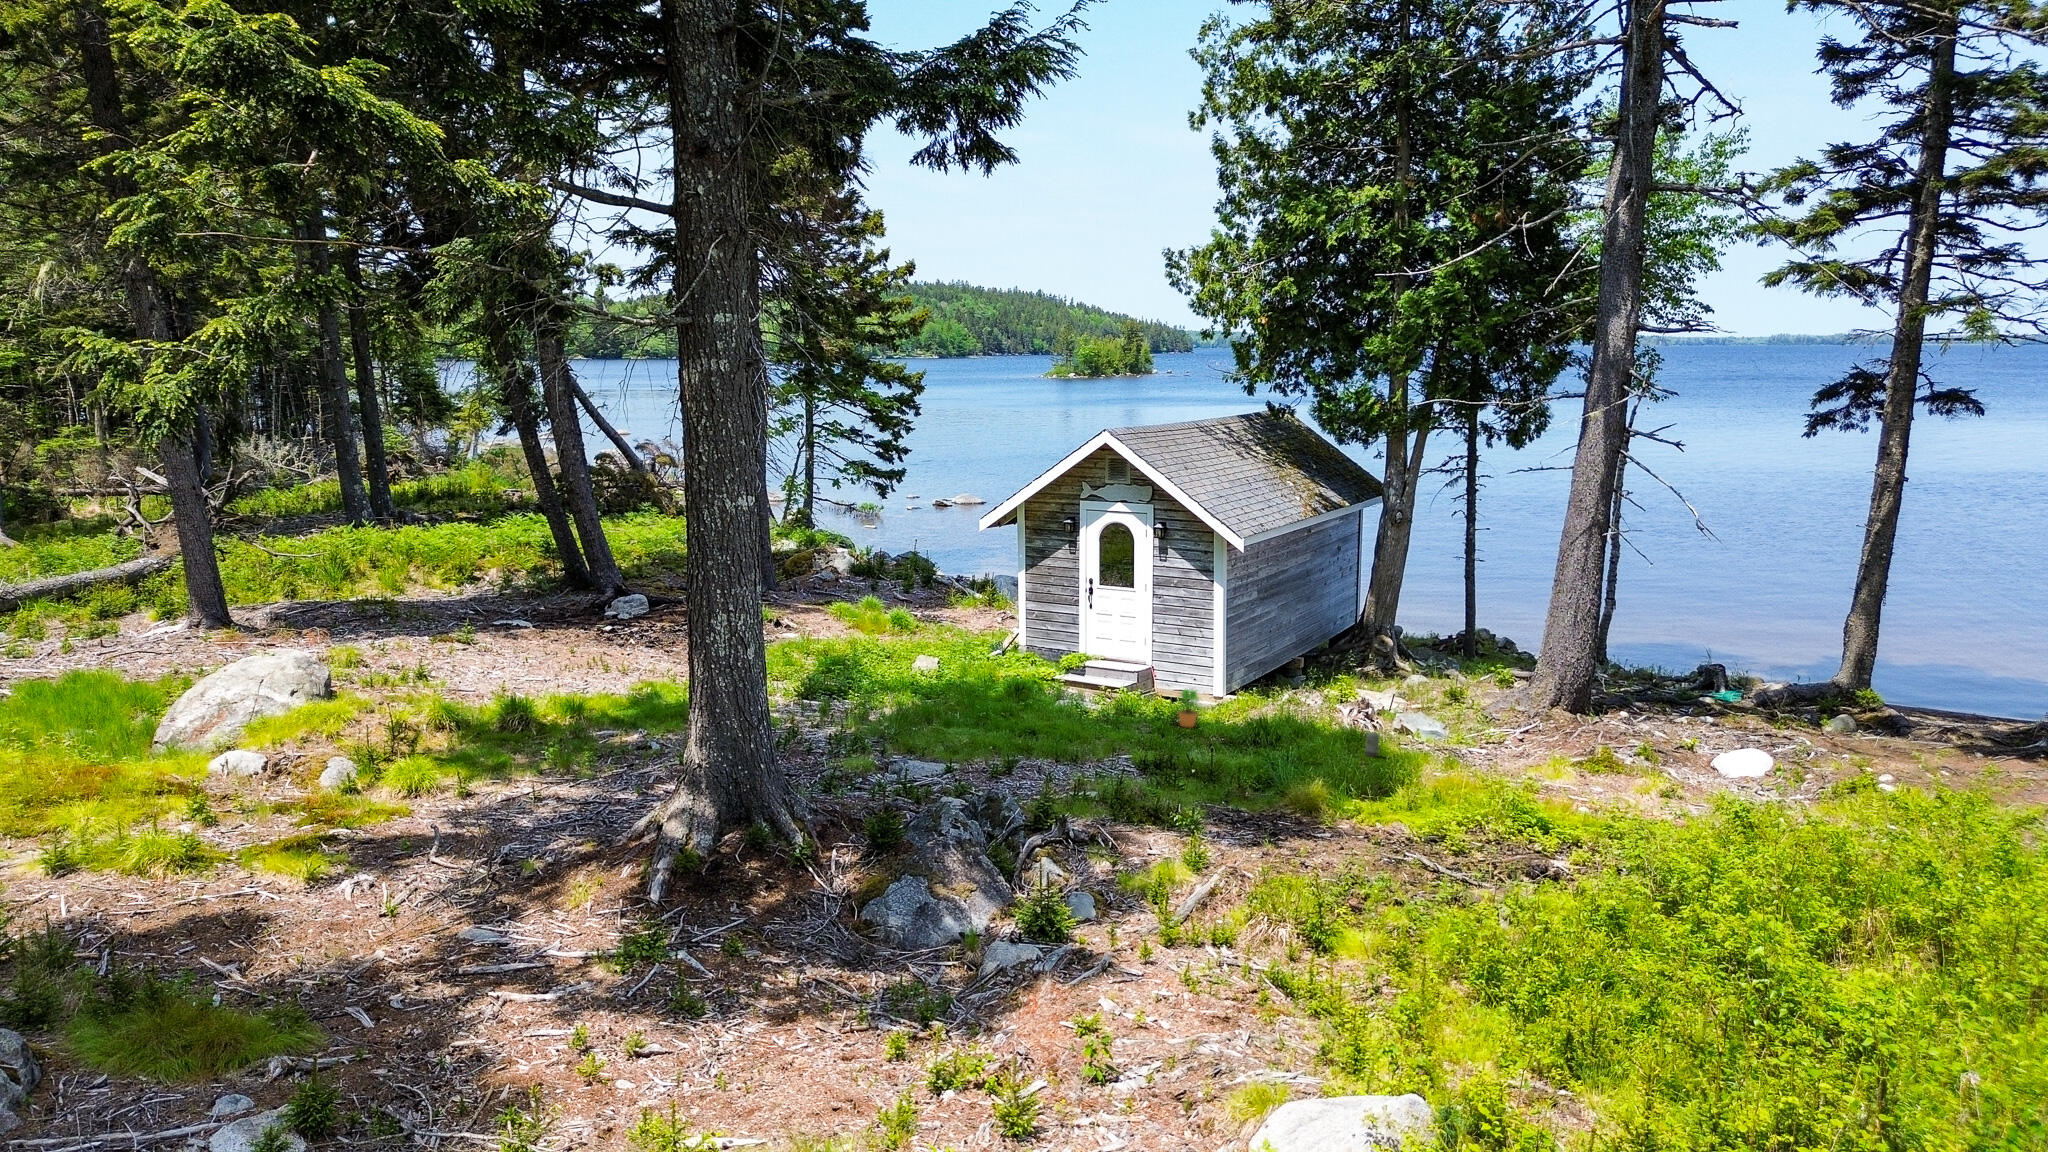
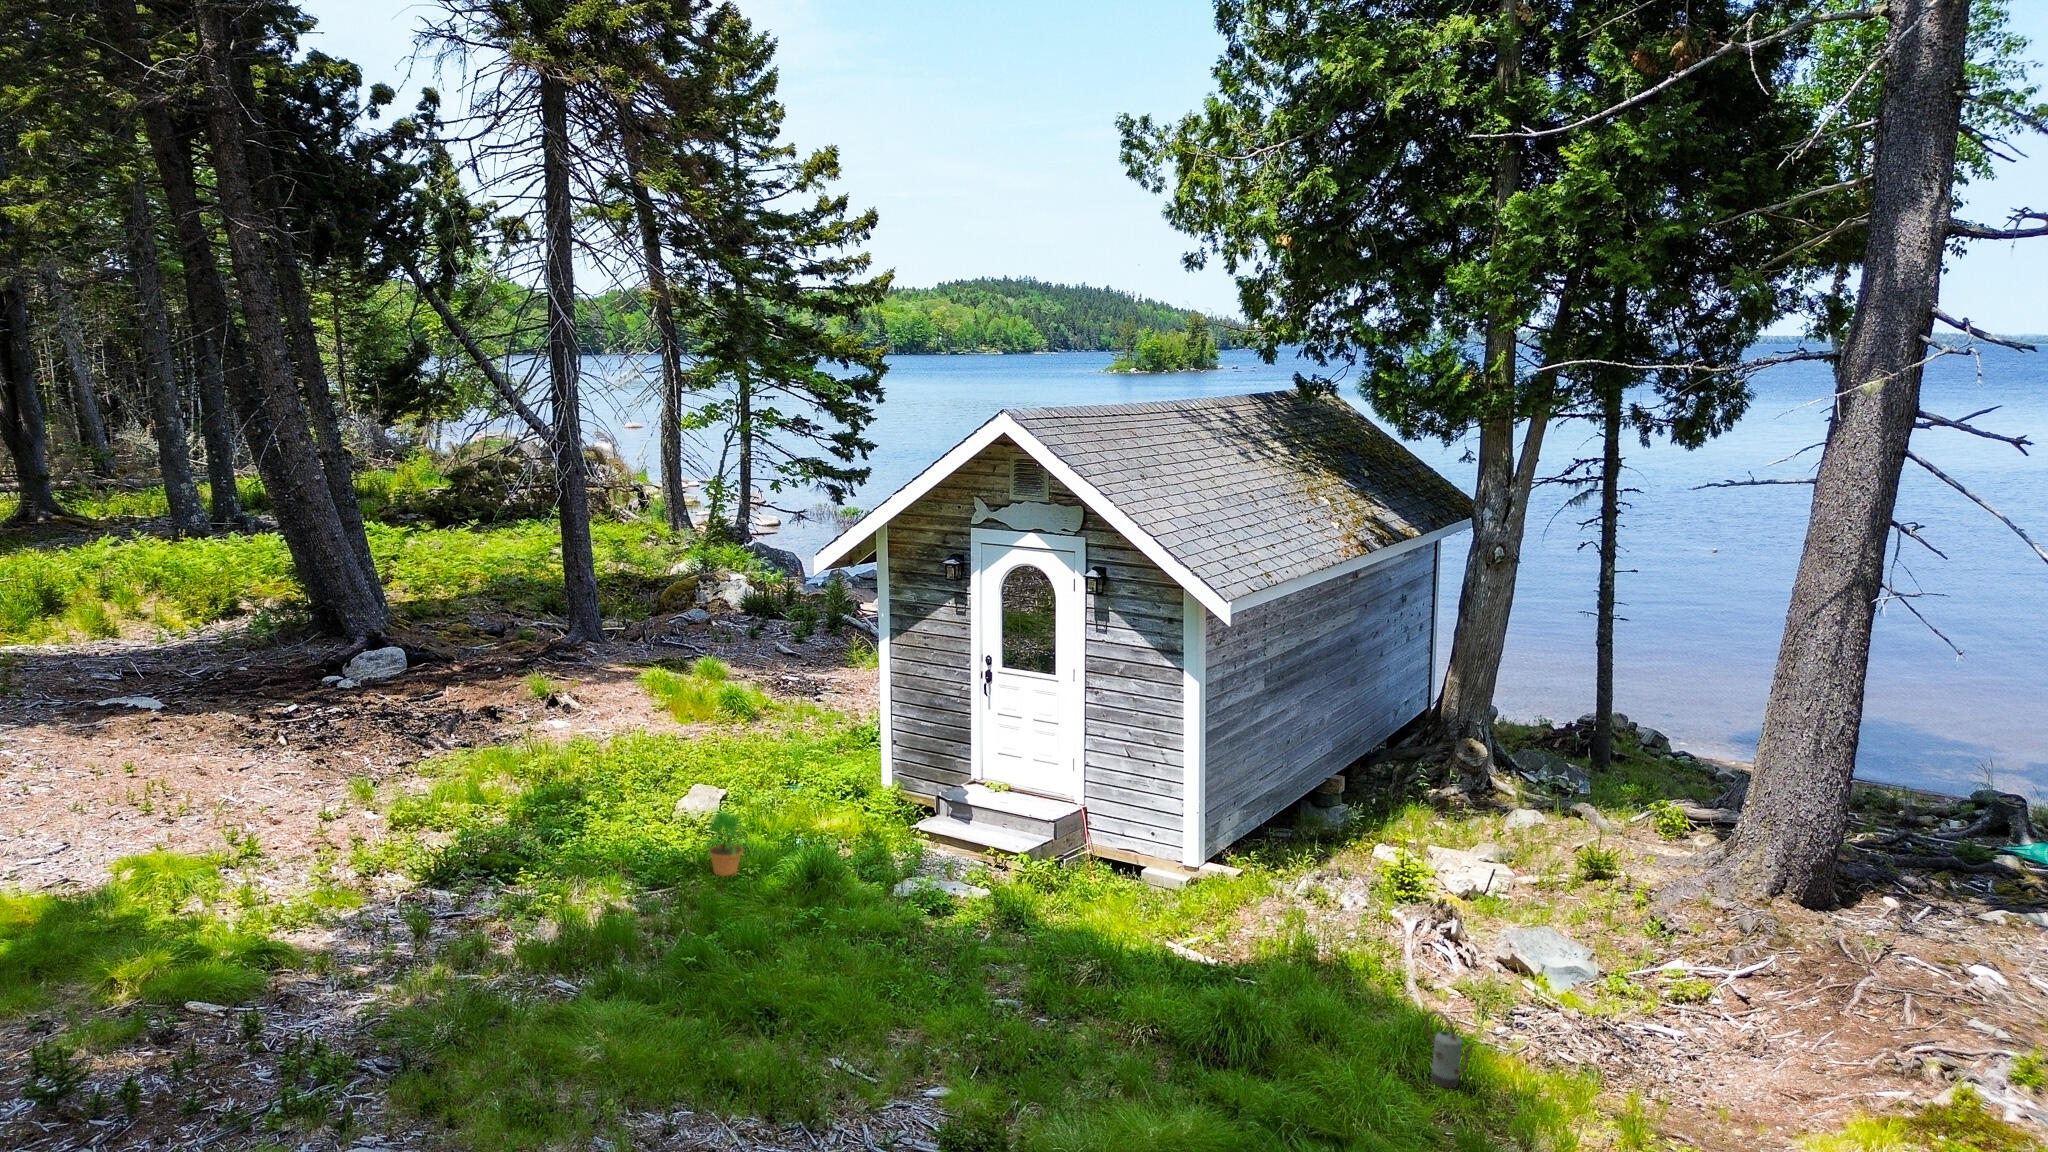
potted plant: present [1176,689,1199,727] -> present [705,812,747,876]

